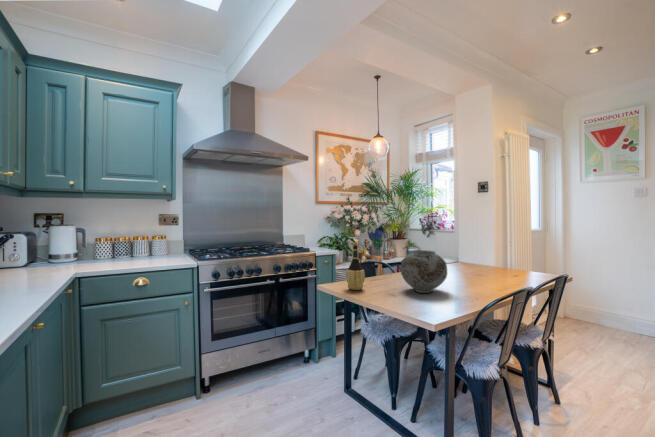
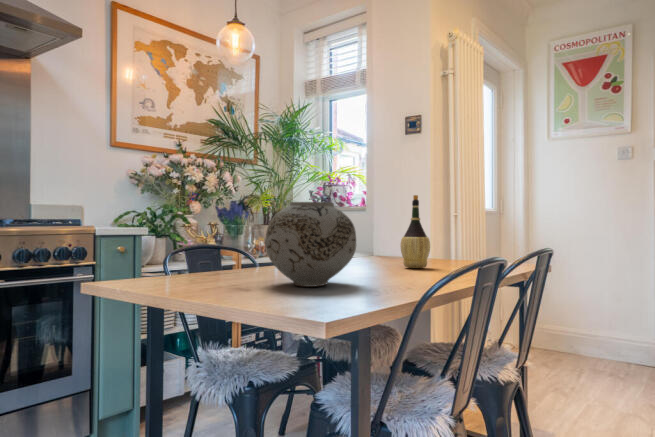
wine bottle: present [346,242,365,290] -> present [400,195,430,268]

